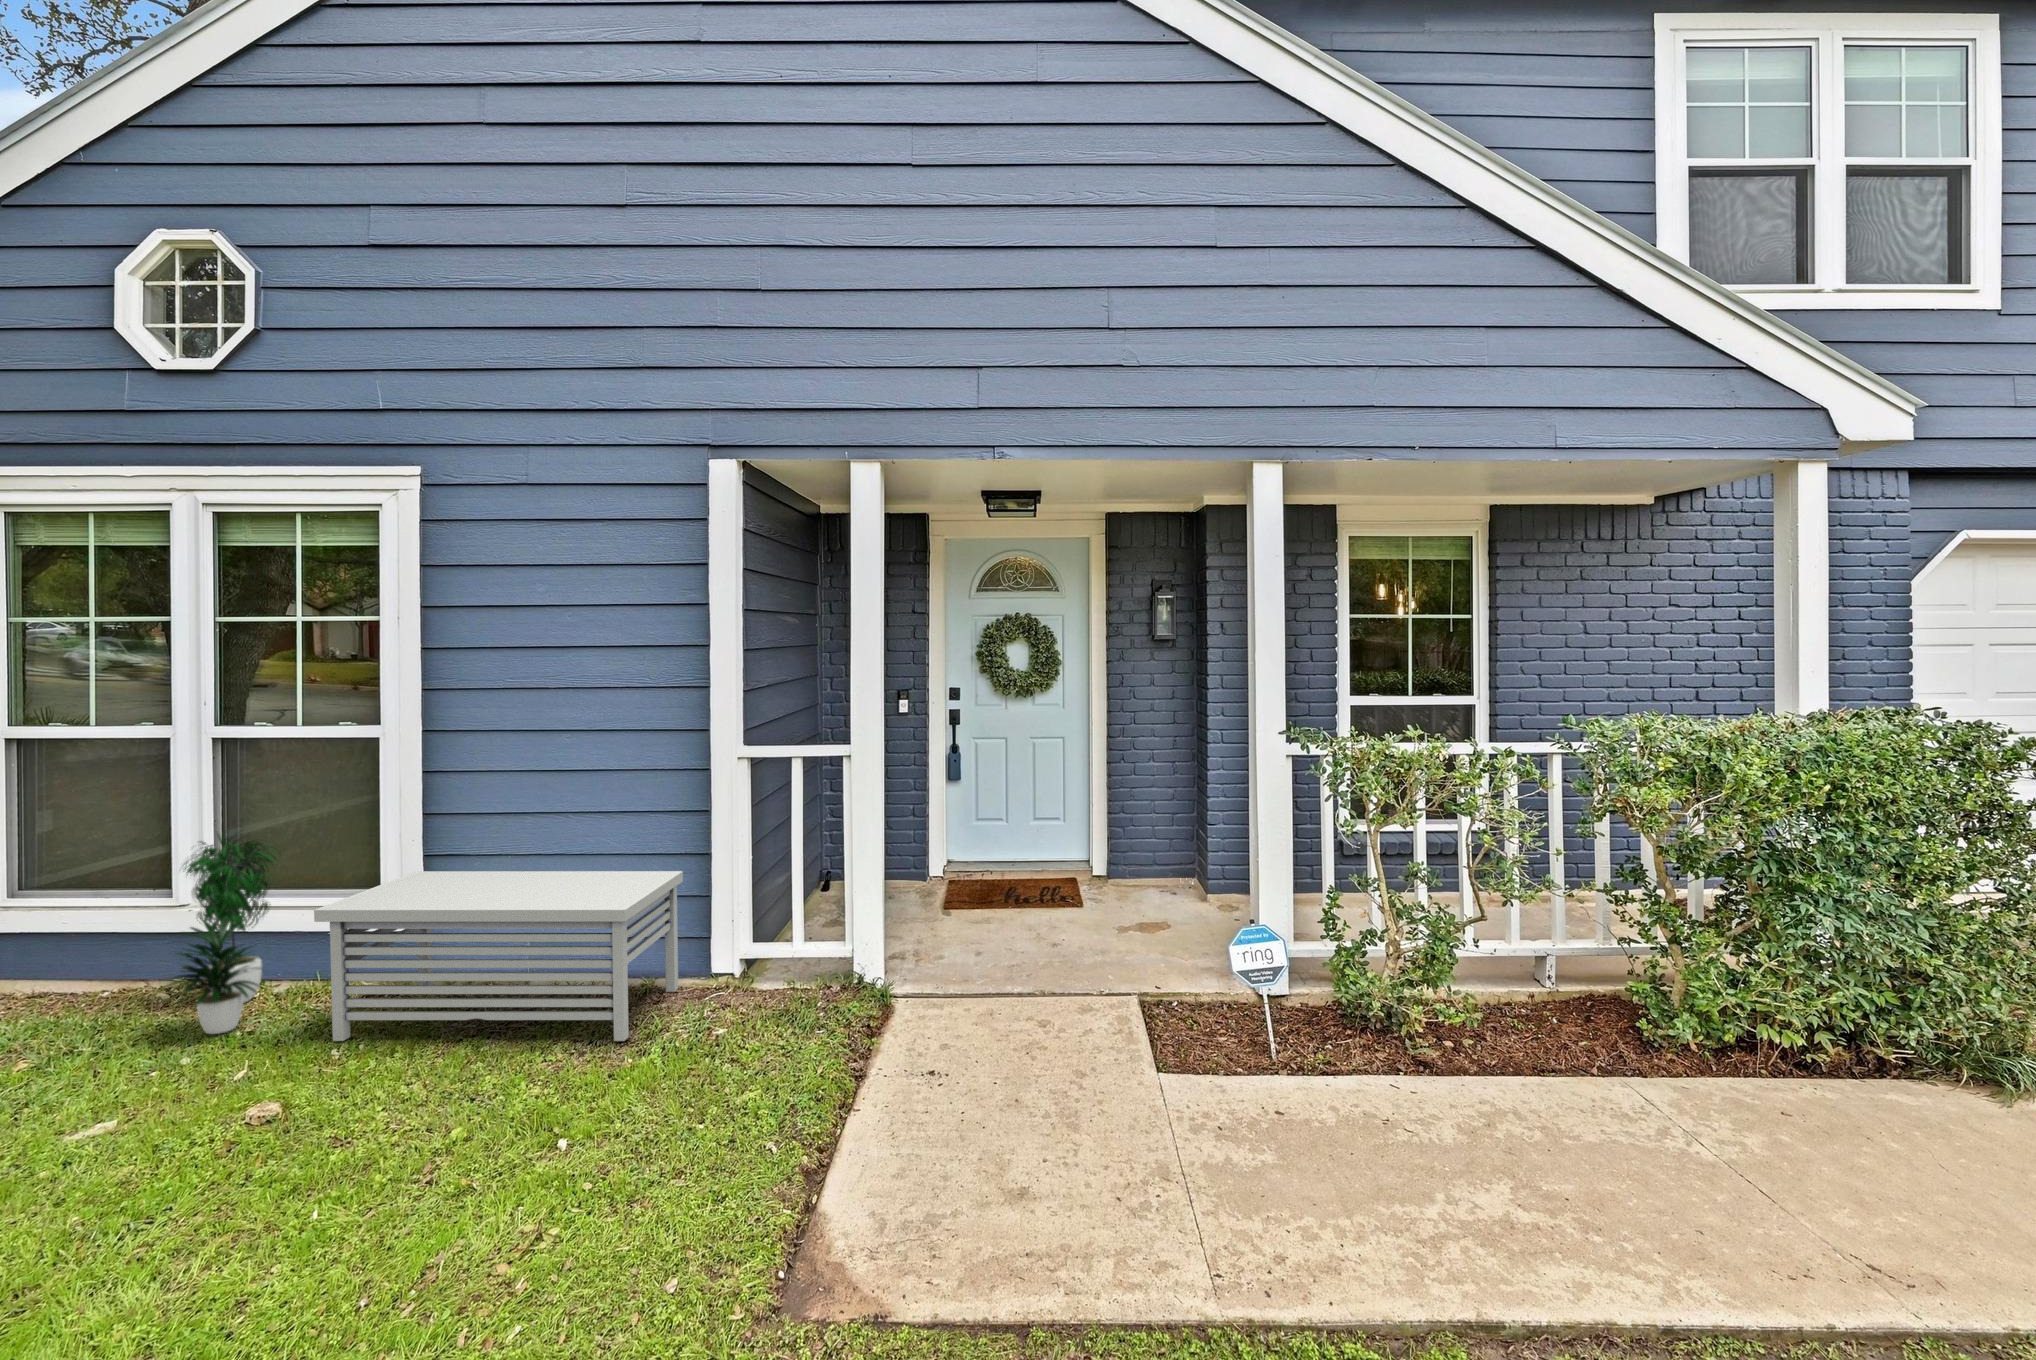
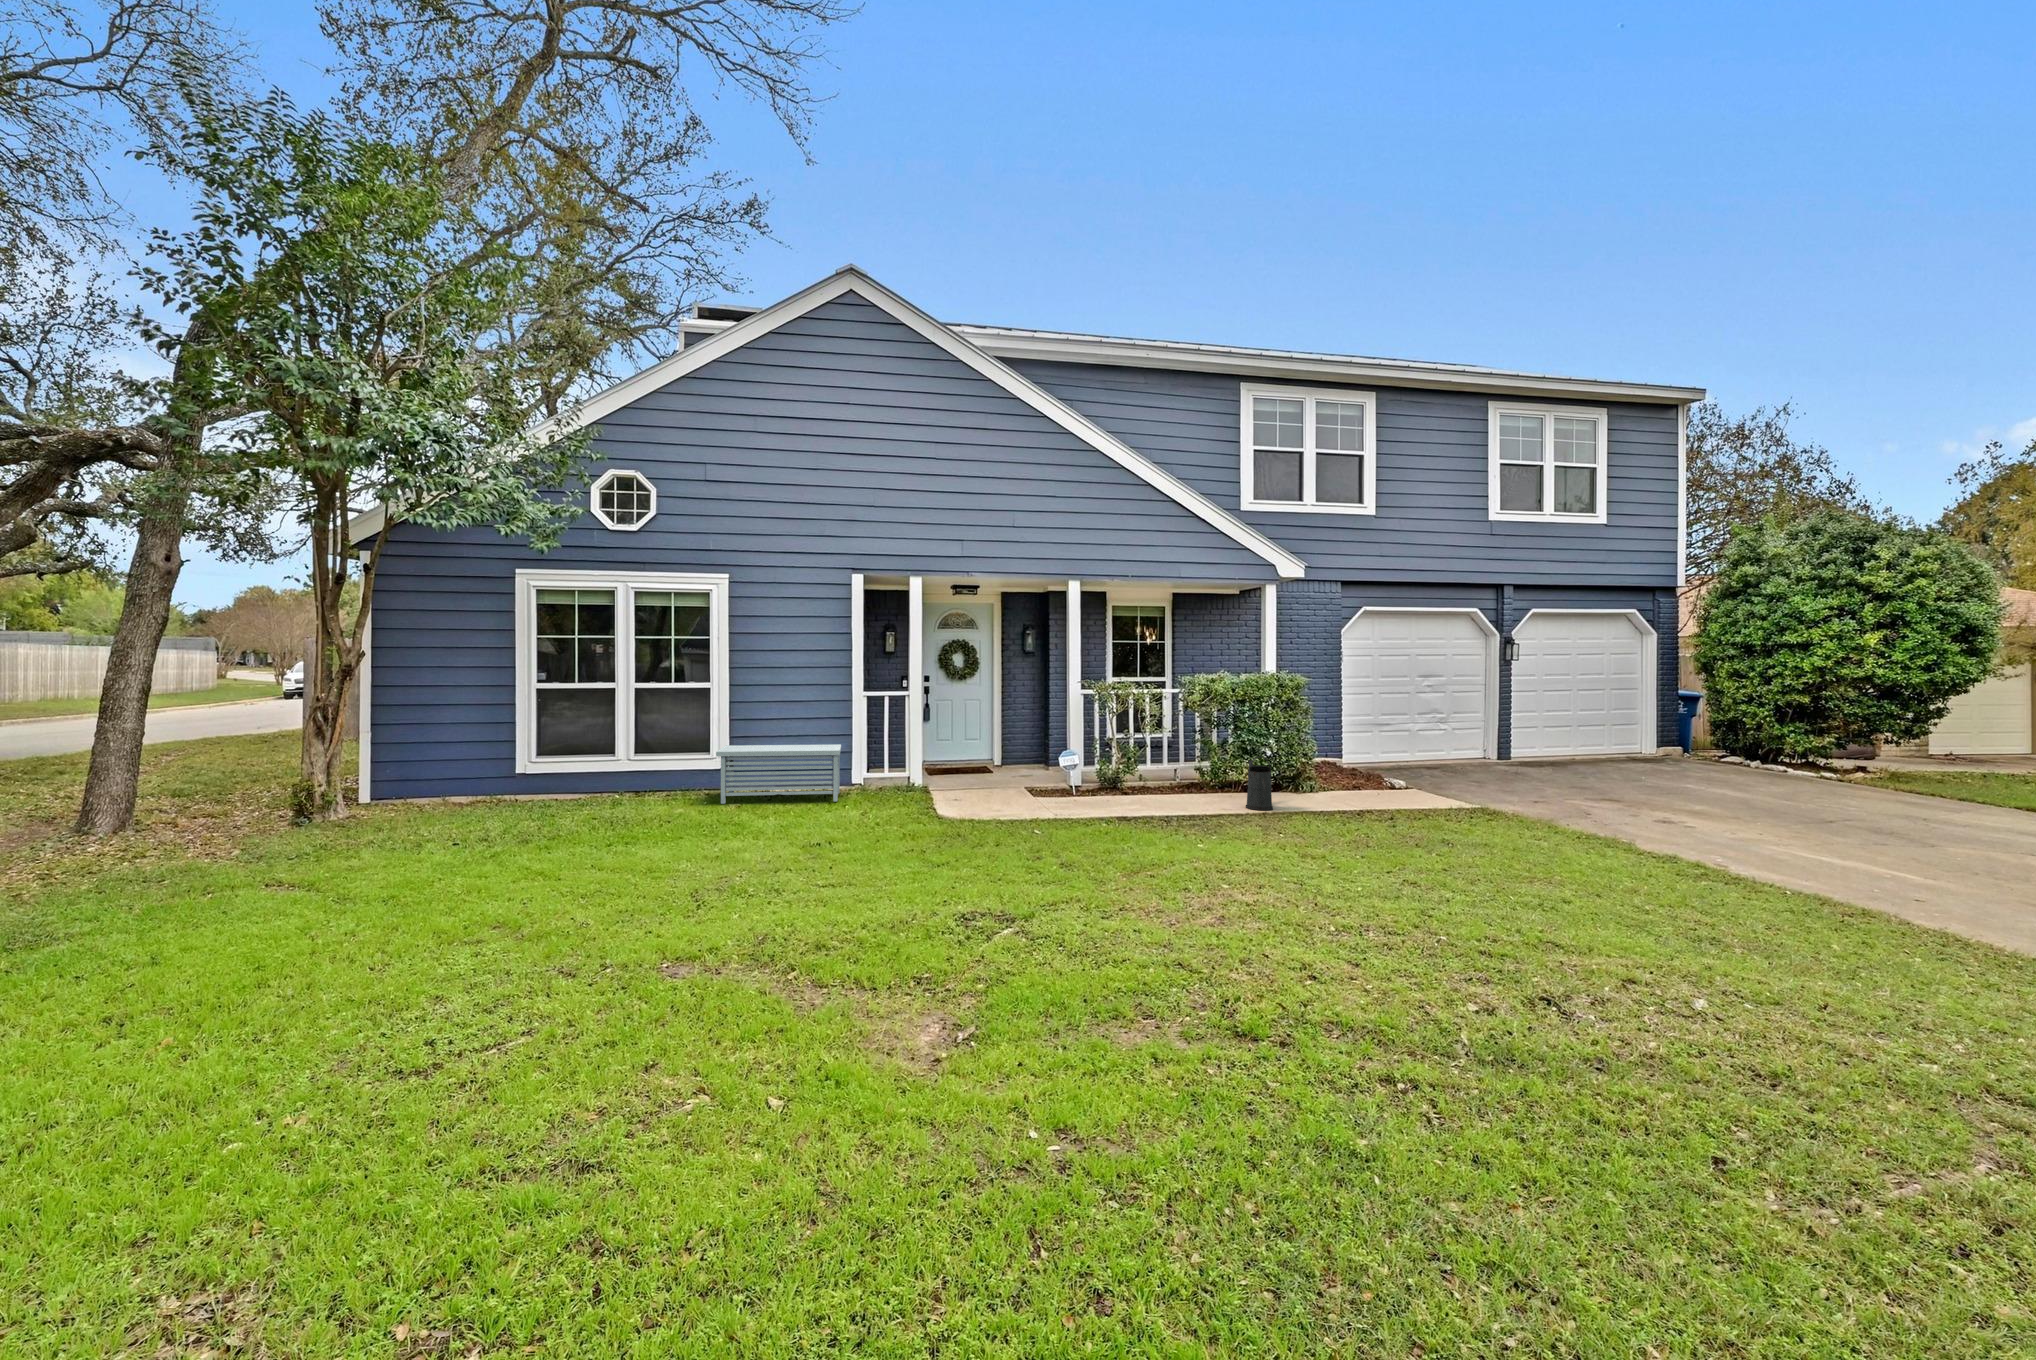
potted plant: present [160,830,278,1034] -> none [637,724,683,803]
watering can: none [1798,961,1936,1165] -> present [1246,756,1273,810]

